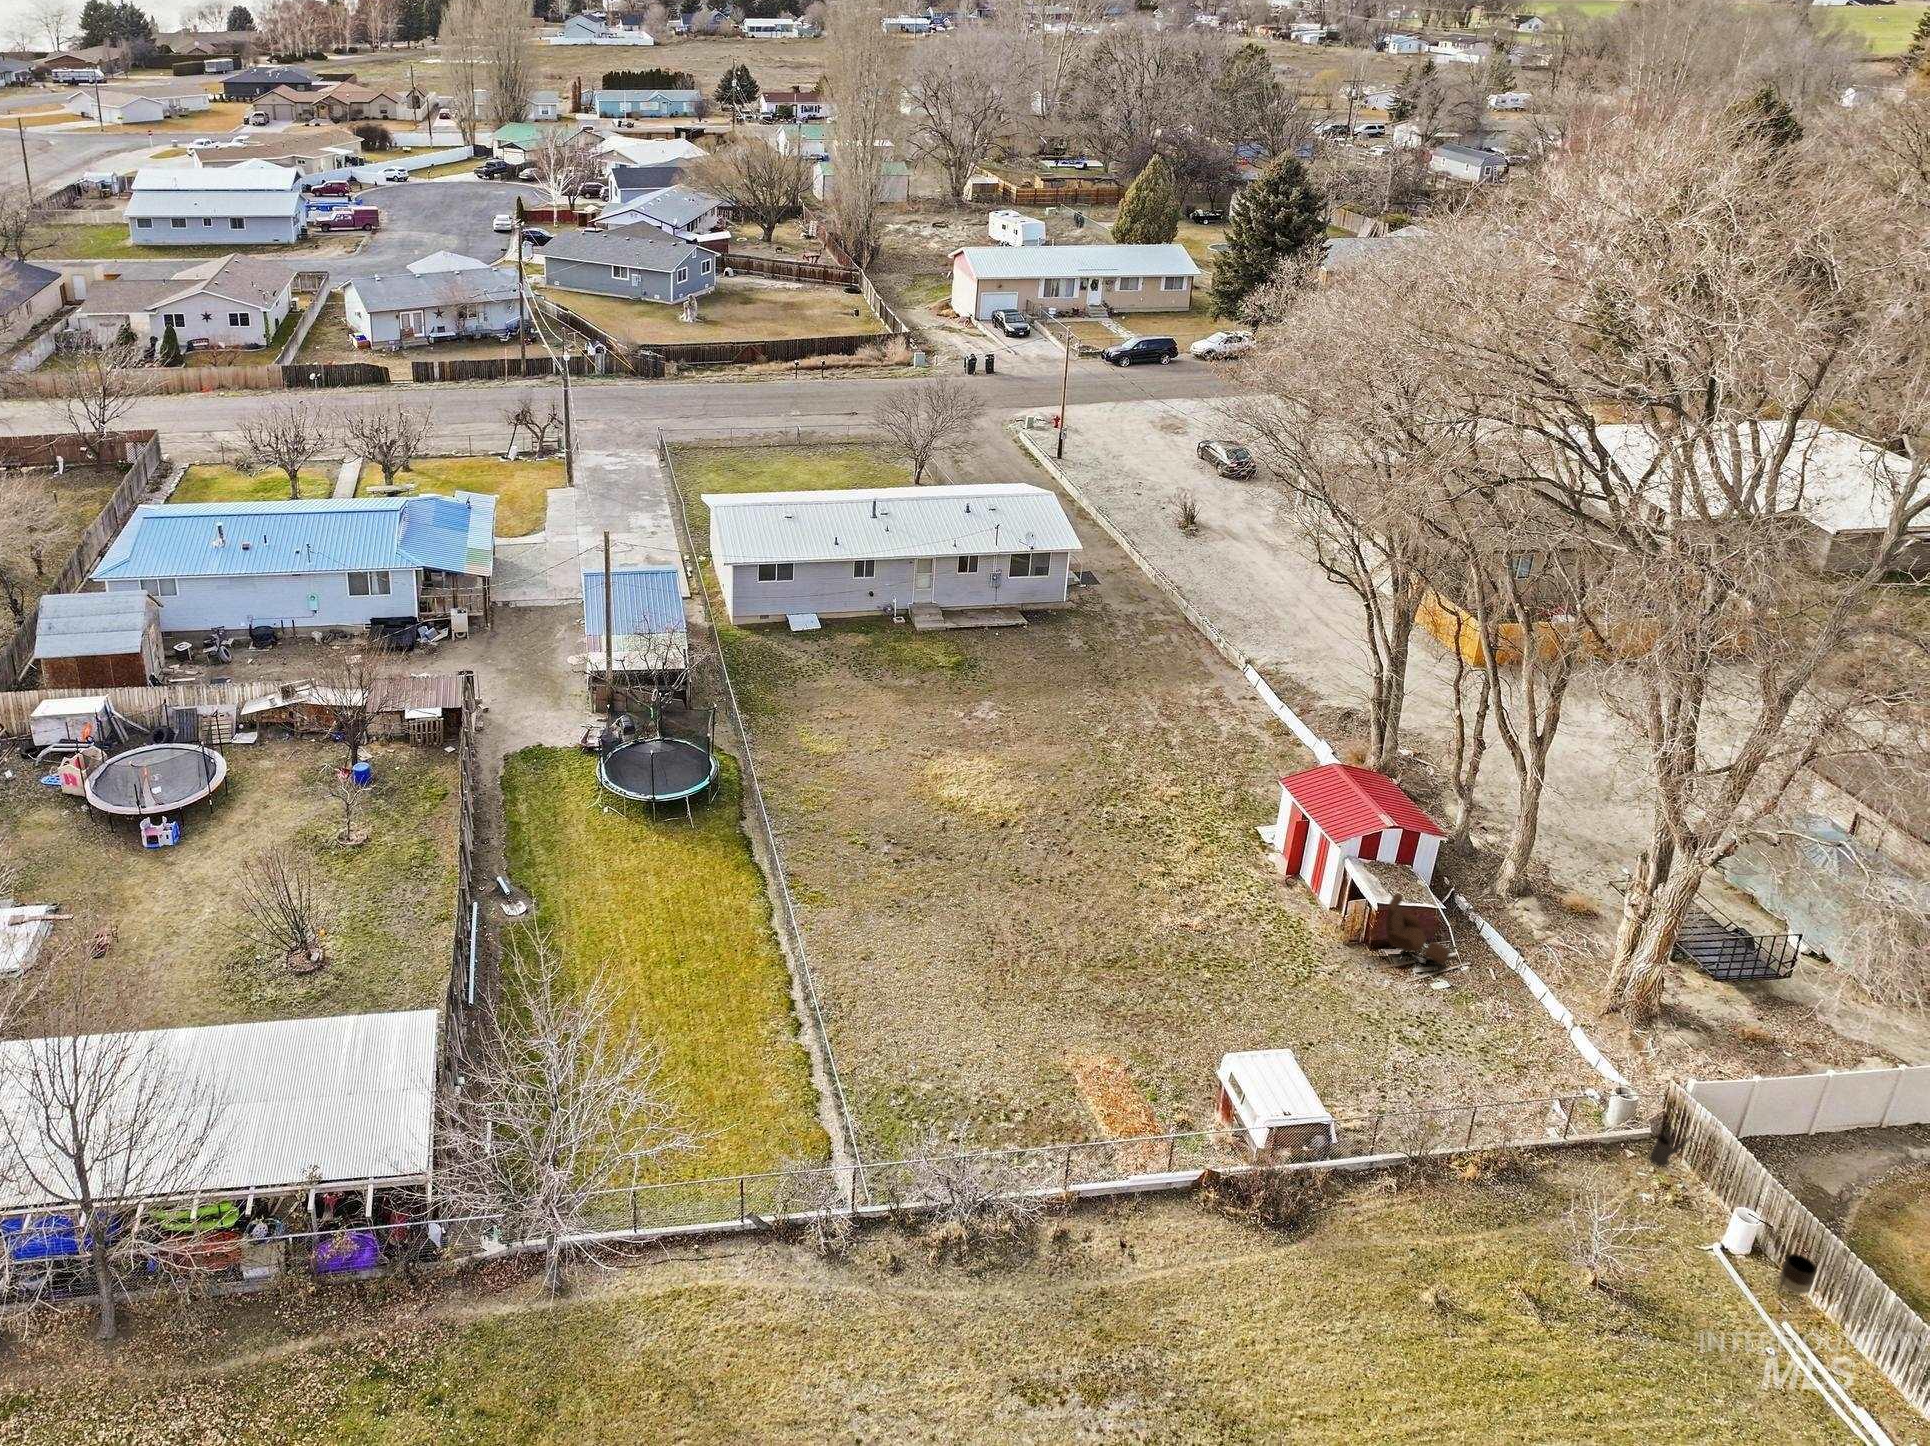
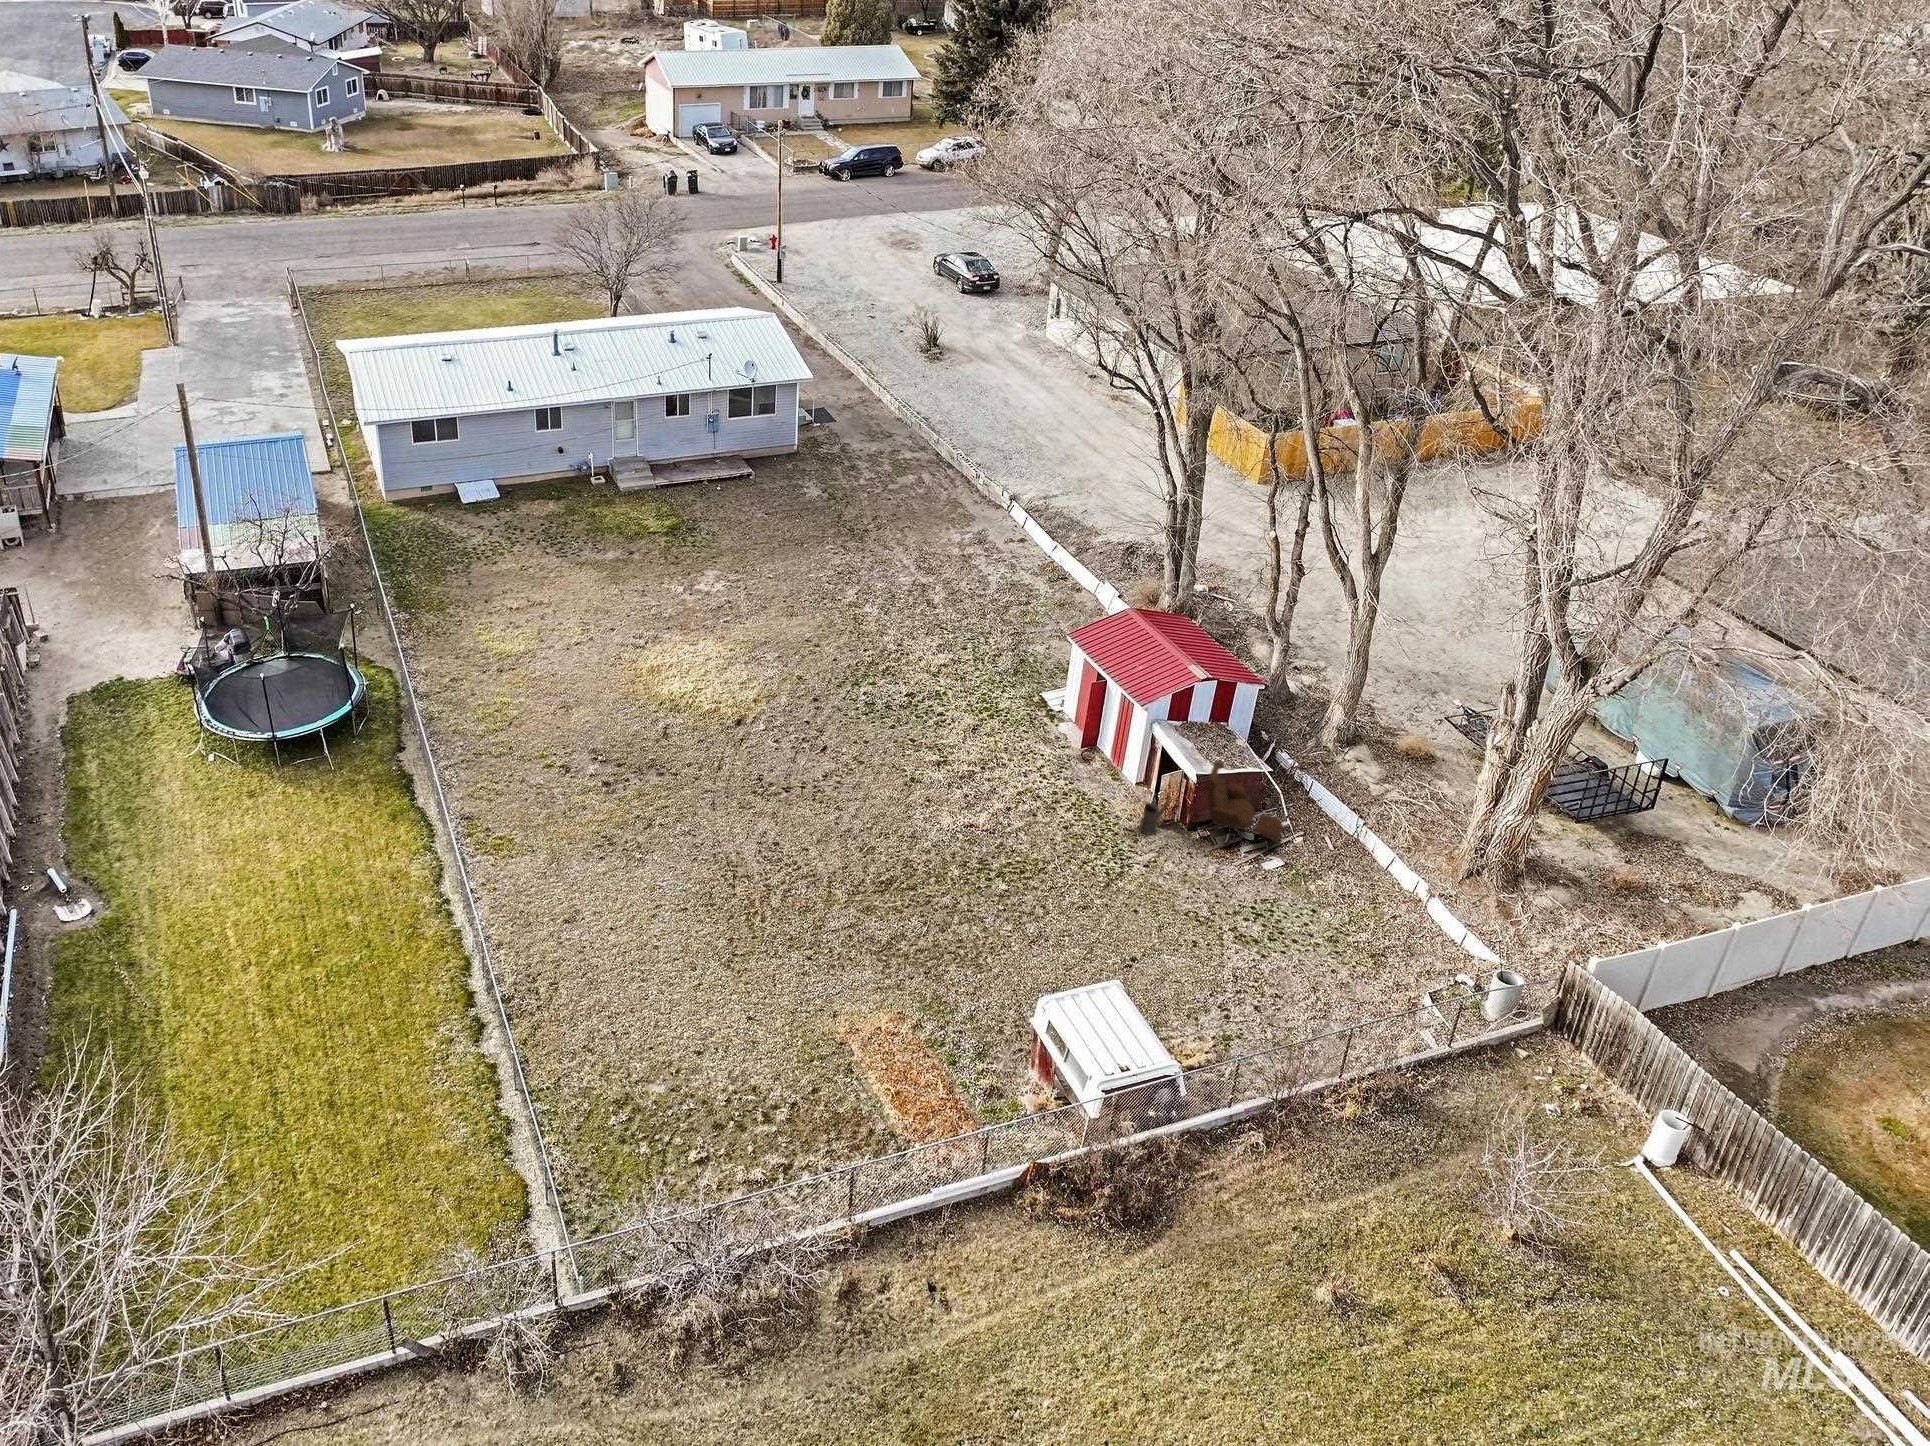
watering can: present [1648,1133,1693,1167] -> present [1140,797,1171,835]
planter: present [1779,1254,1817,1294] -> none [1719,1164,1765,1218]

